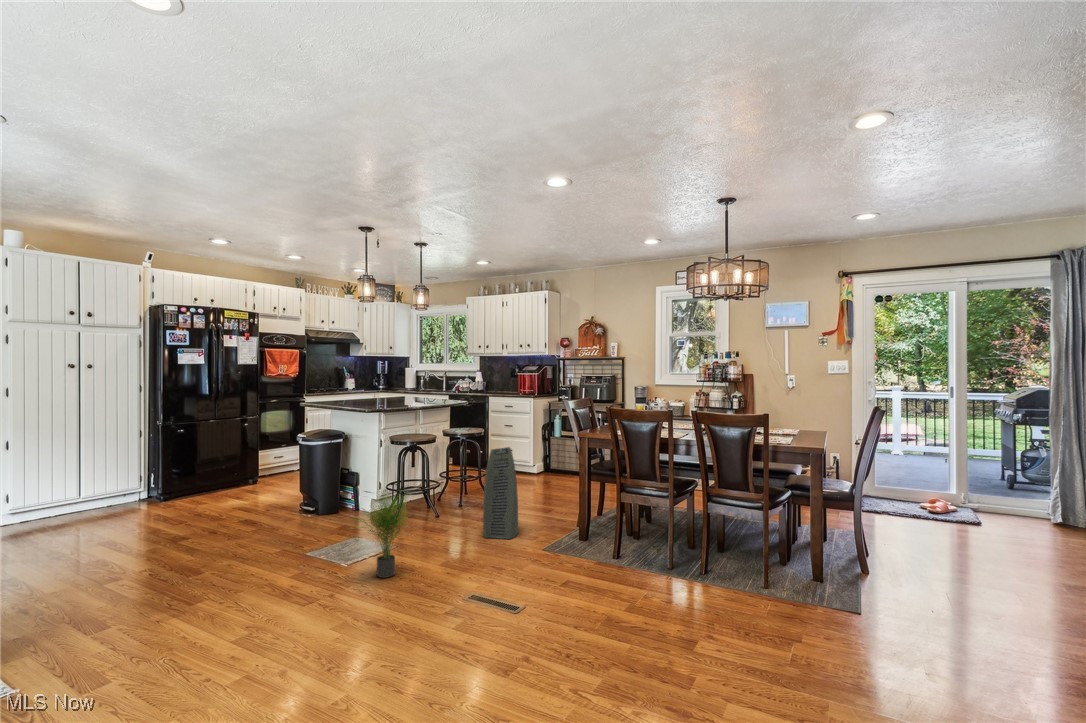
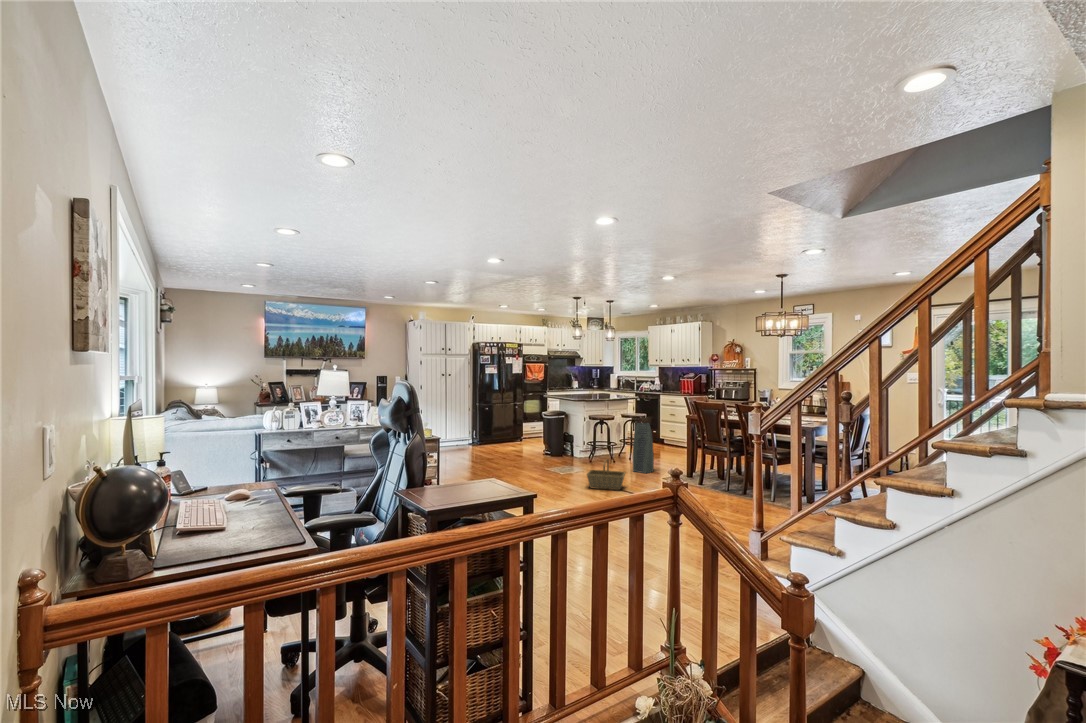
potted plant: present [363,492,407,578] -> none [561,436,590,479]
basket: none [416,533,496,604] -> present [587,459,625,490]

